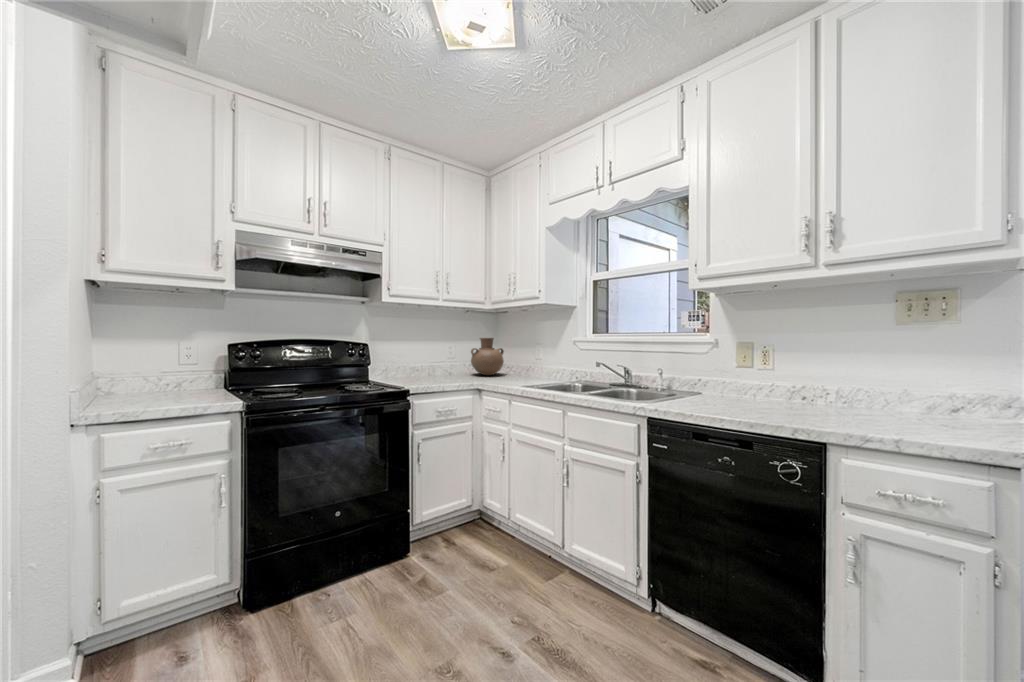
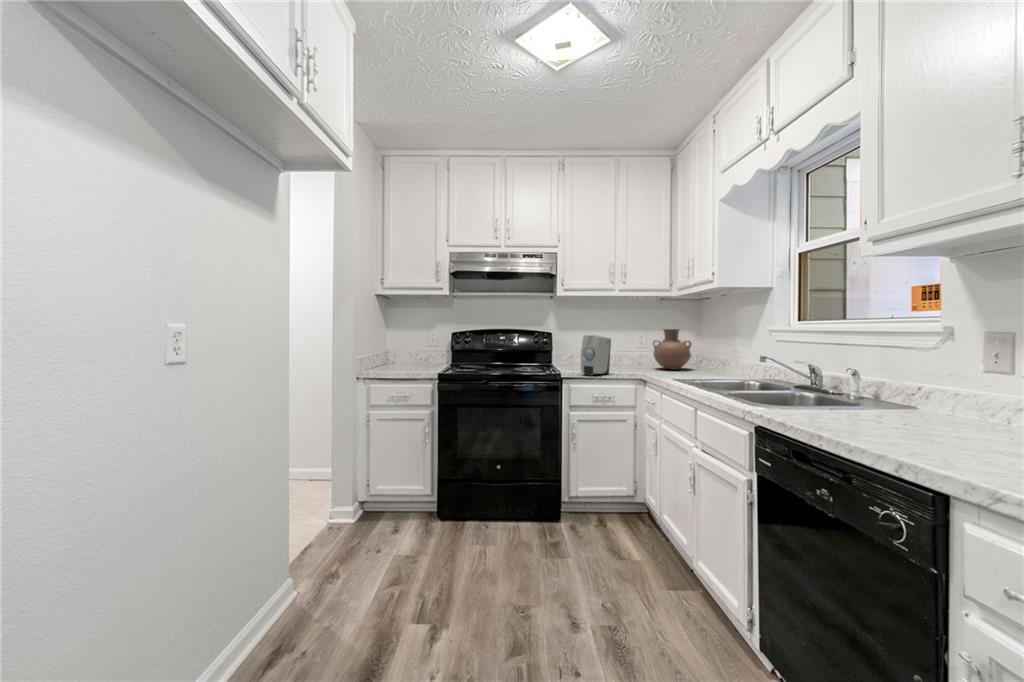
soap dispenser: none [423,346,448,388] -> present [581,335,611,375]

